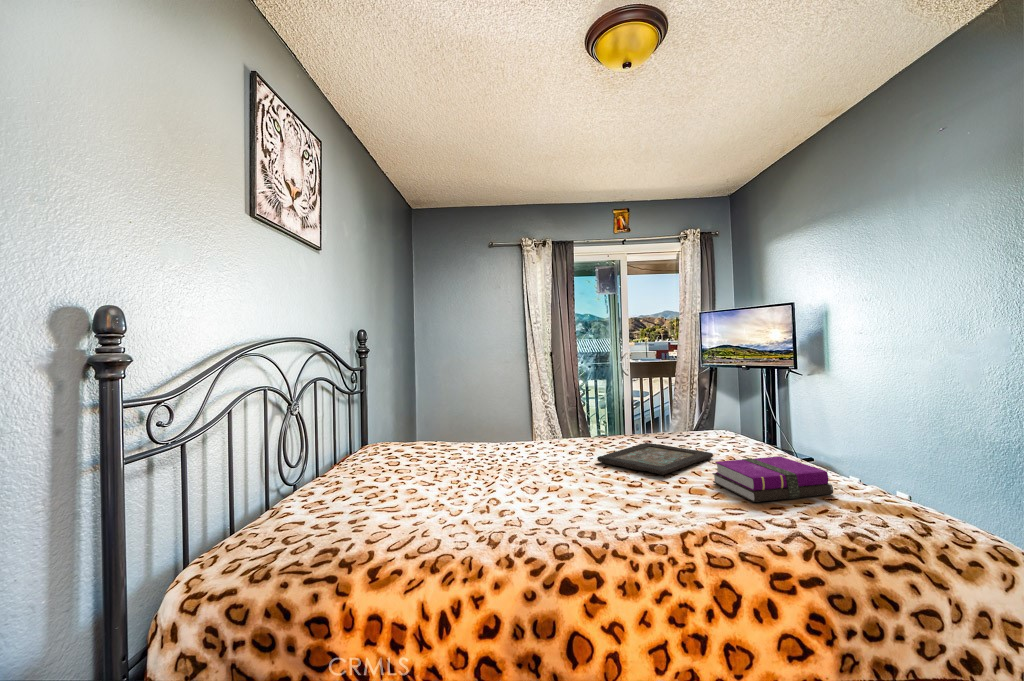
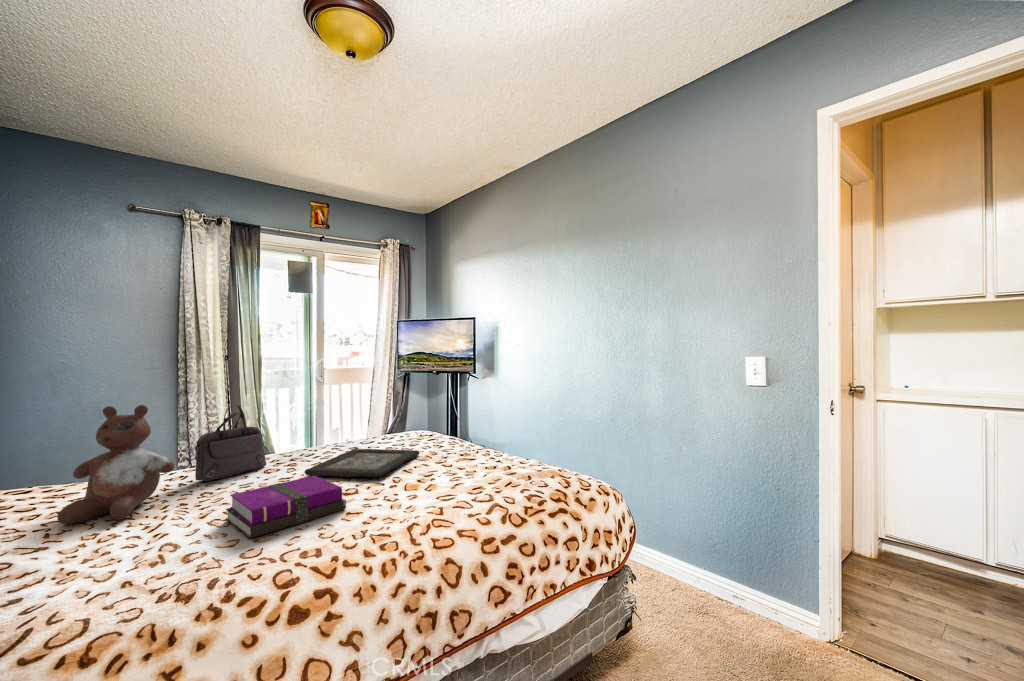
stuffed bear: none [444,392,505,474] -> present [57,405,174,525]
handbag: none [519,395,571,455] -> present [195,405,266,481]
notebook: present [712,456,833,502] -> present [226,476,346,538]

